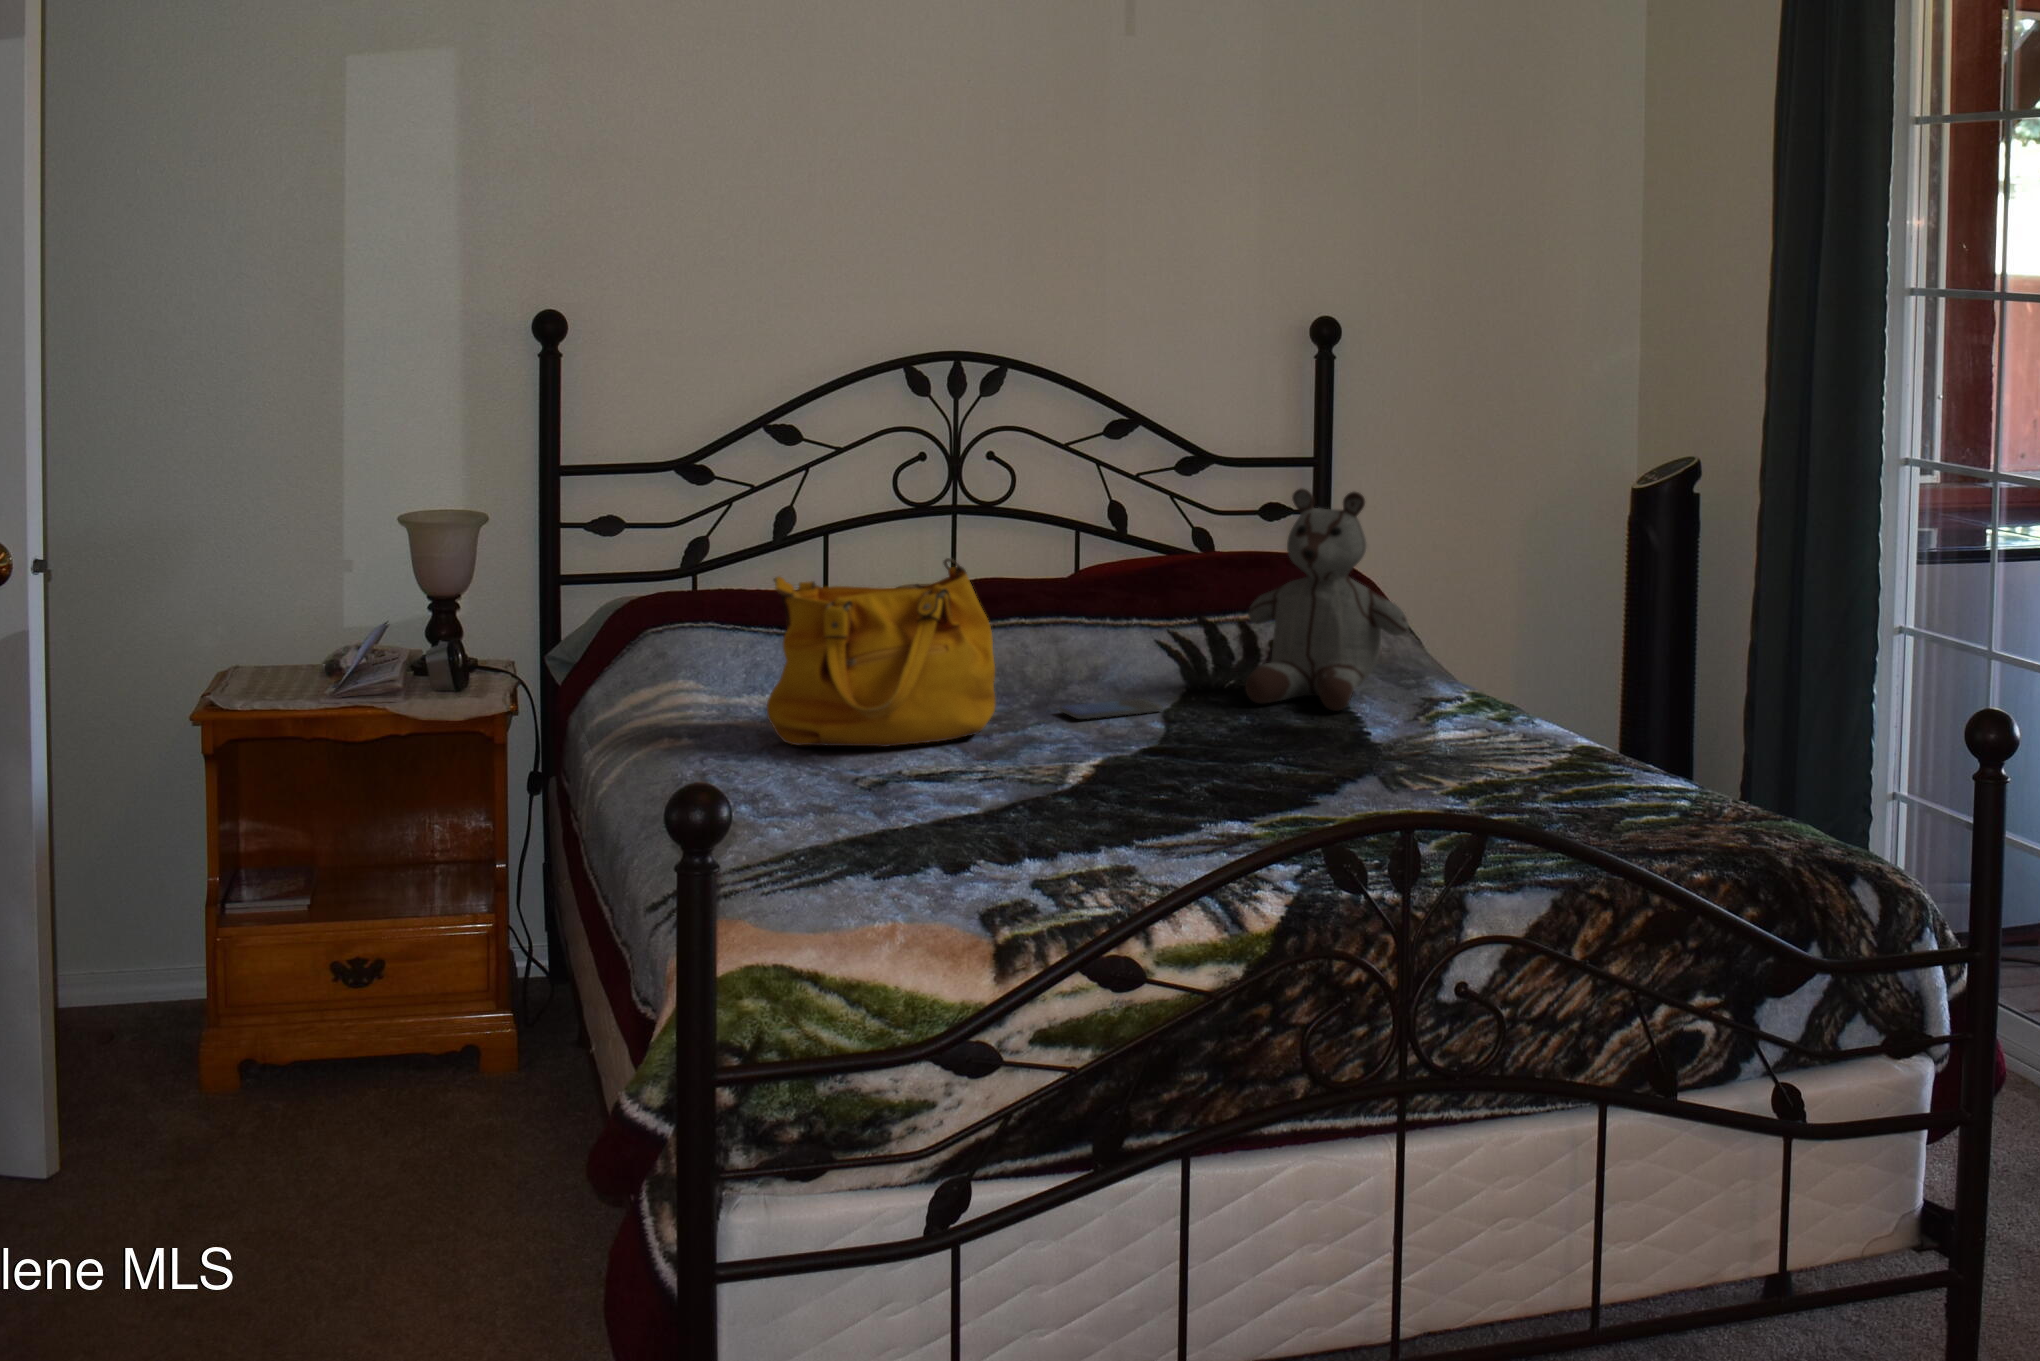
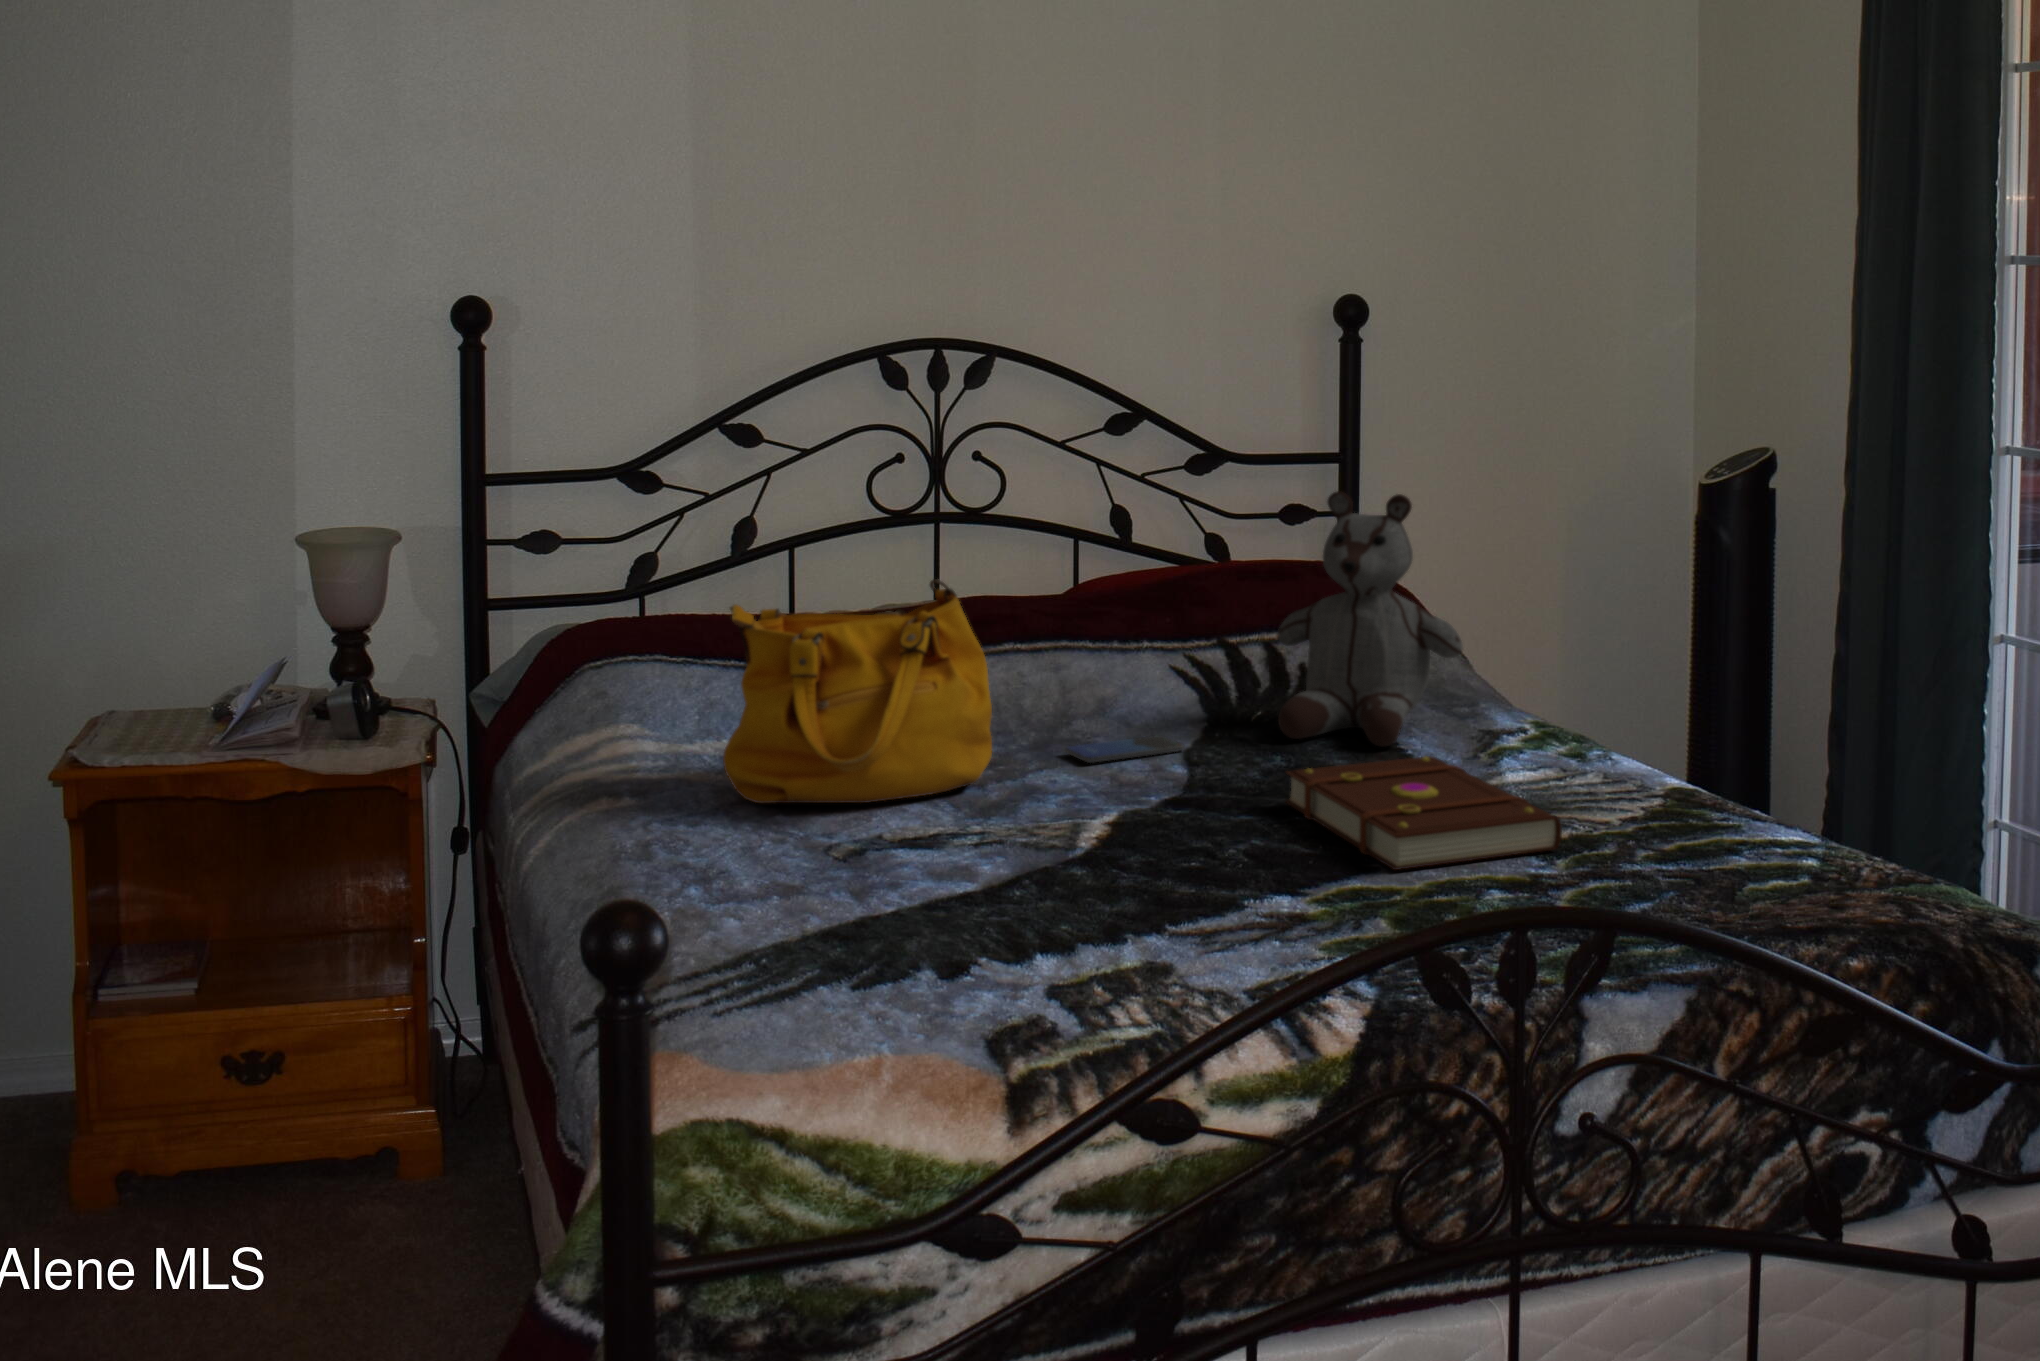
book: none [1243,715,1473,803] -> present [1286,756,1562,870]

